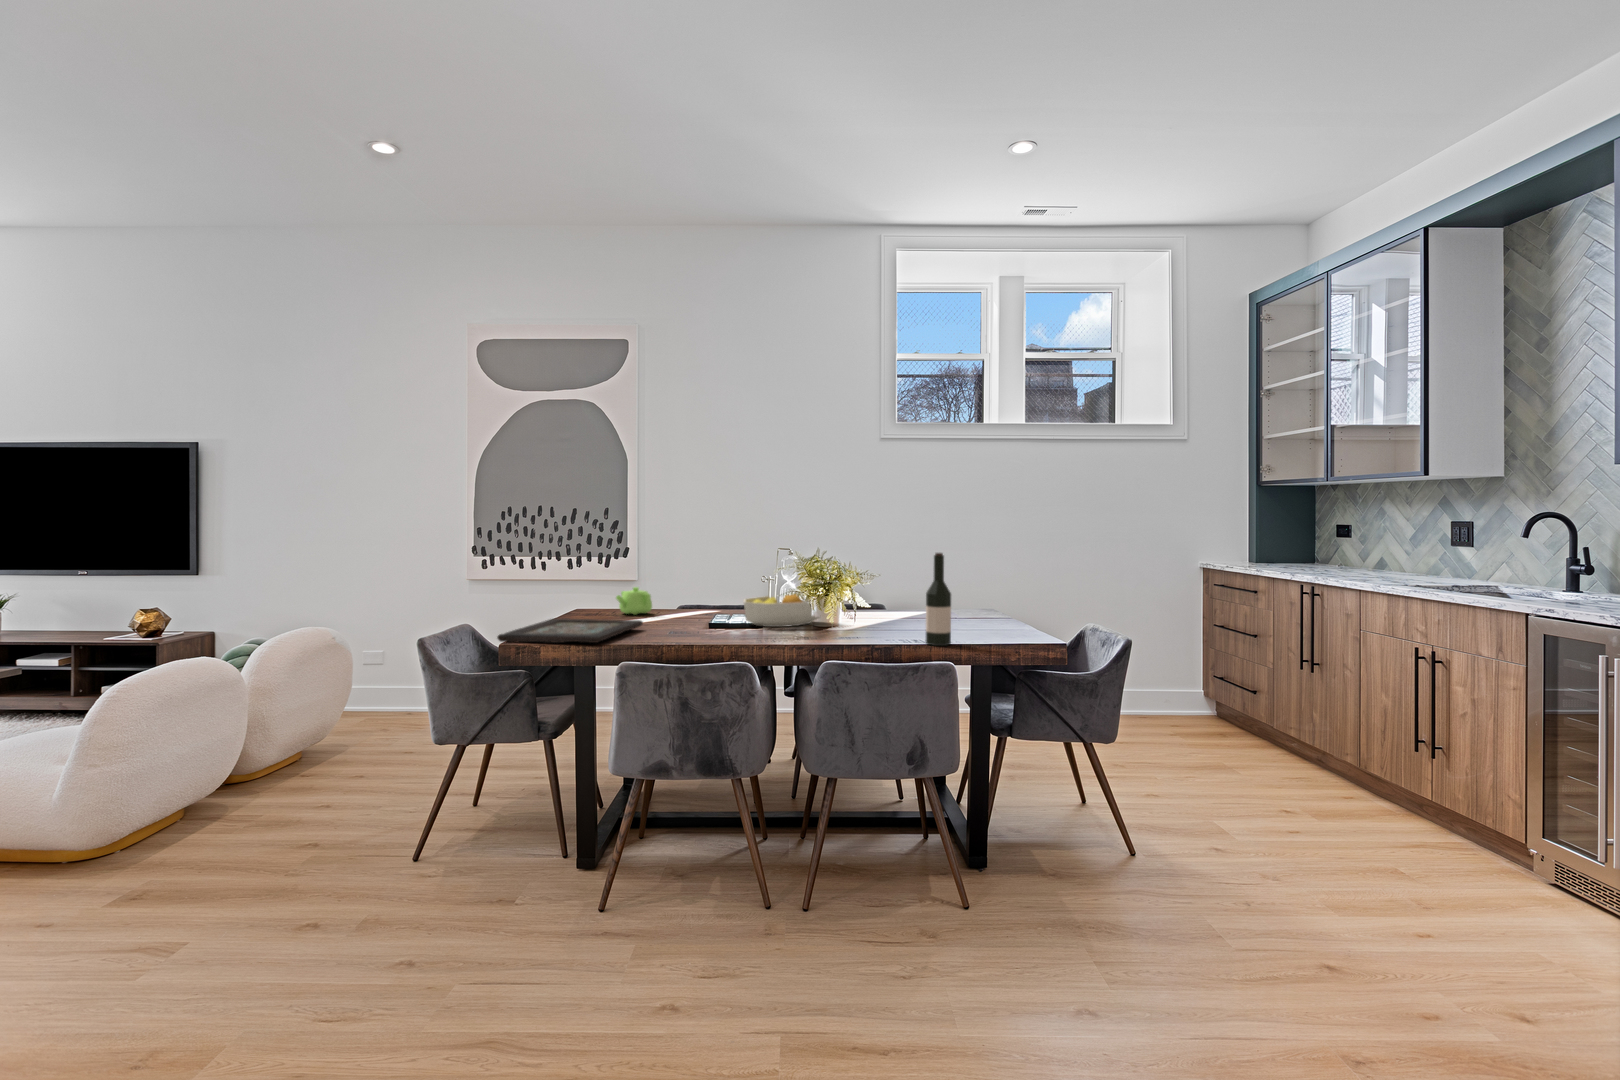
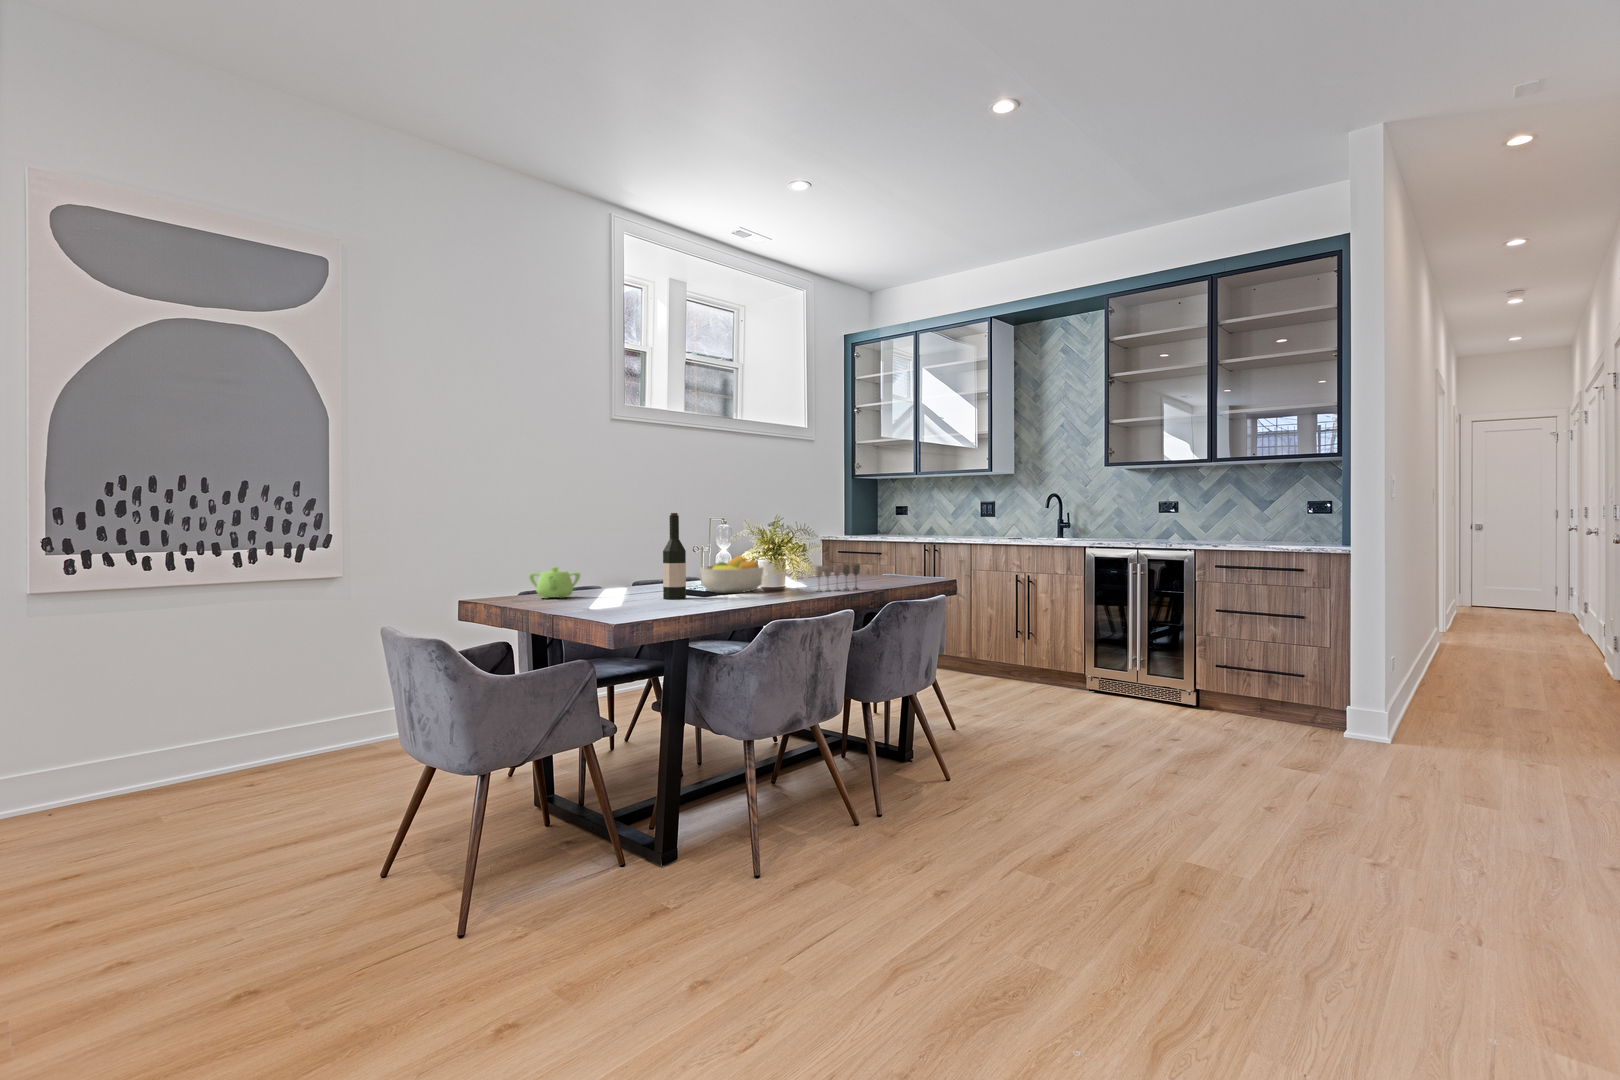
wine bottle: present [926,553,951,646] -> present [663,513,686,599]
wine glass: none [826,607,889,638] -> present [815,564,860,592]
decorative tray: present [497,619,643,643] -> none [572,592,731,618]

